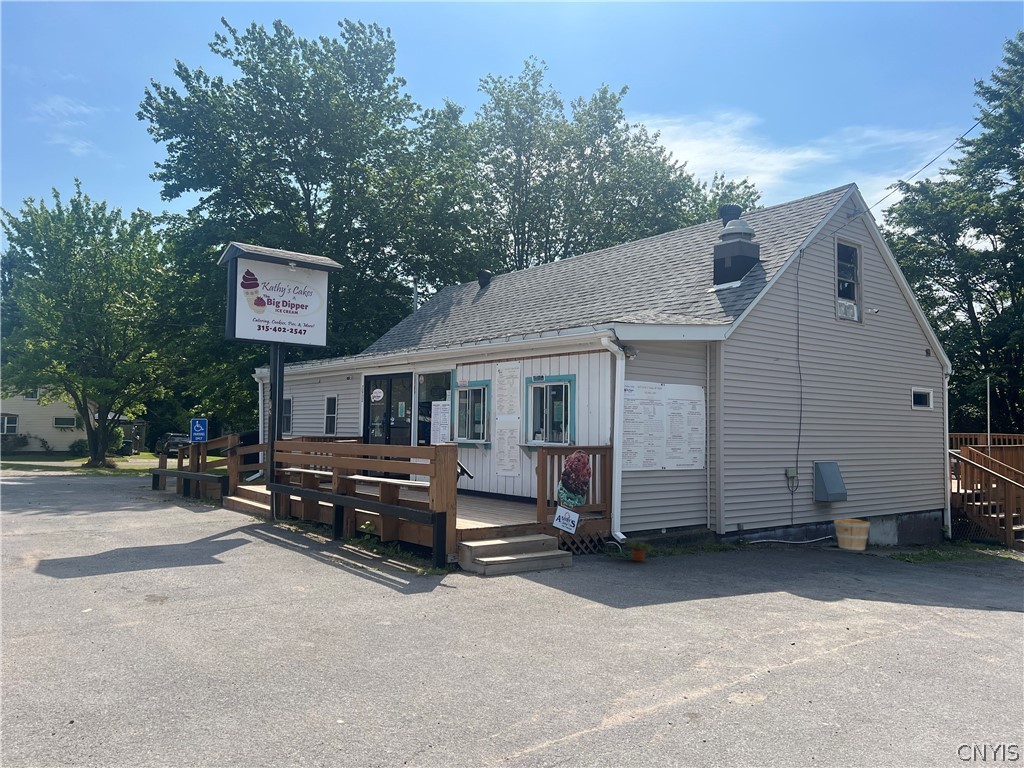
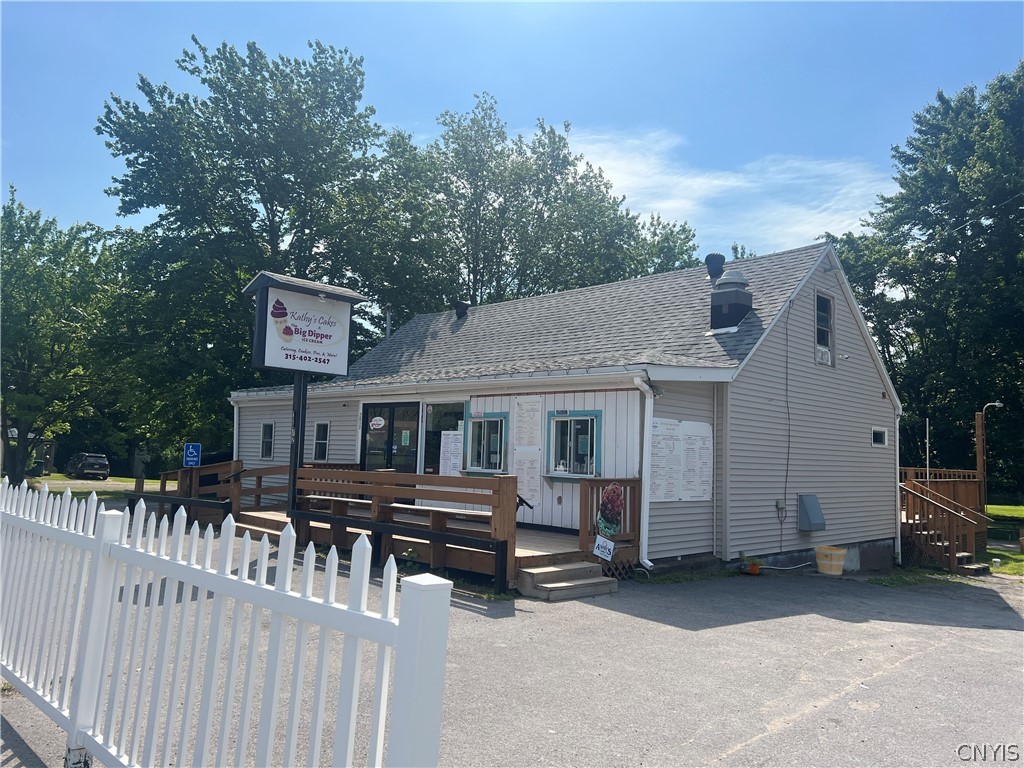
potted plant: present [620,539,655,561] -> present [740,556,766,574]

